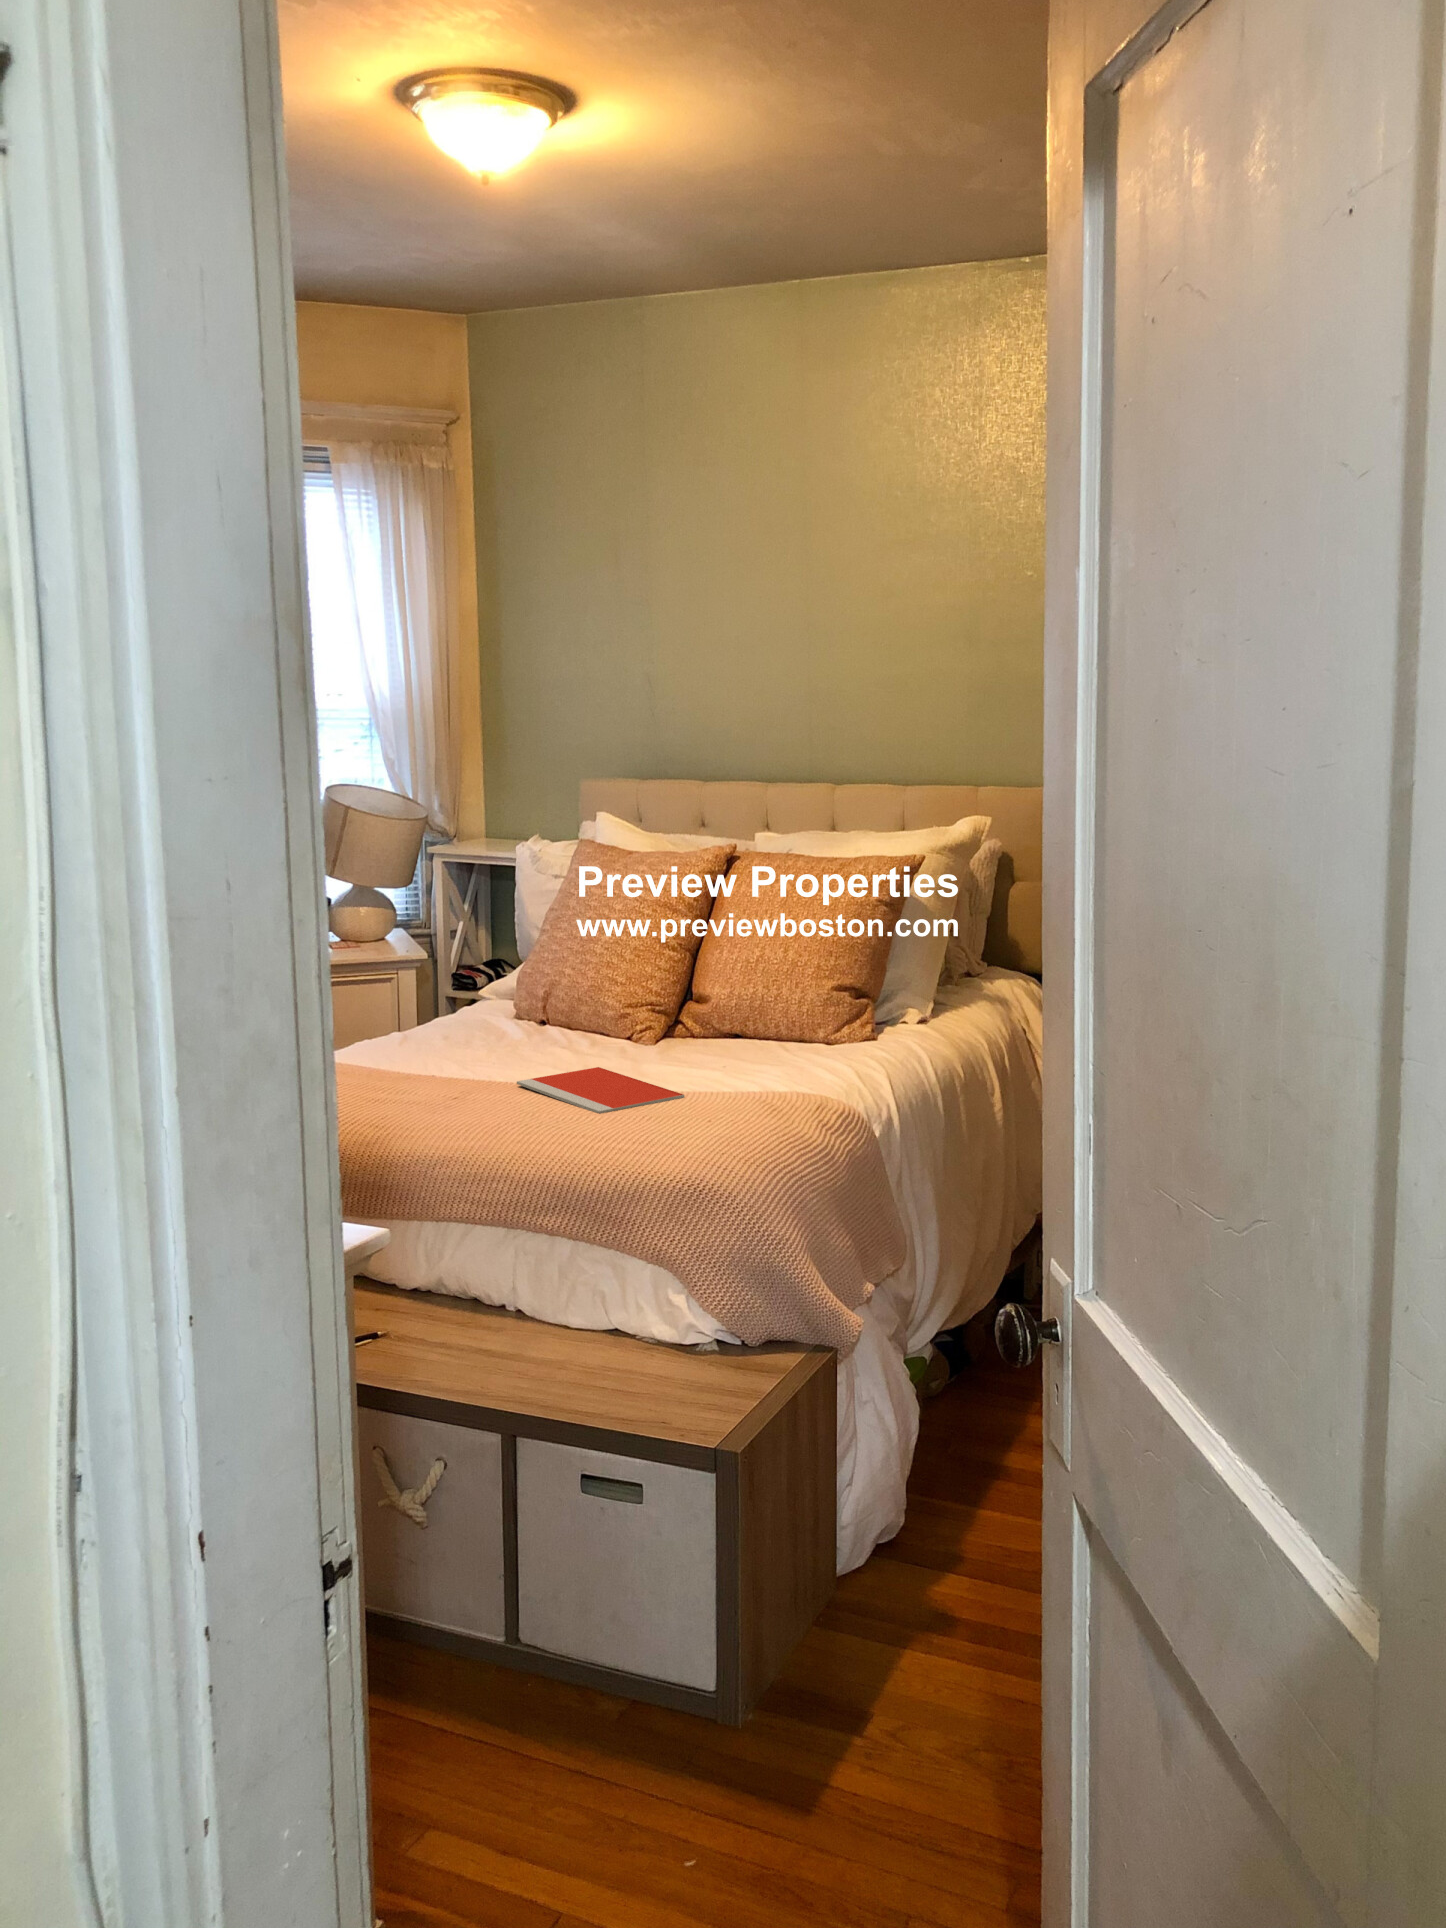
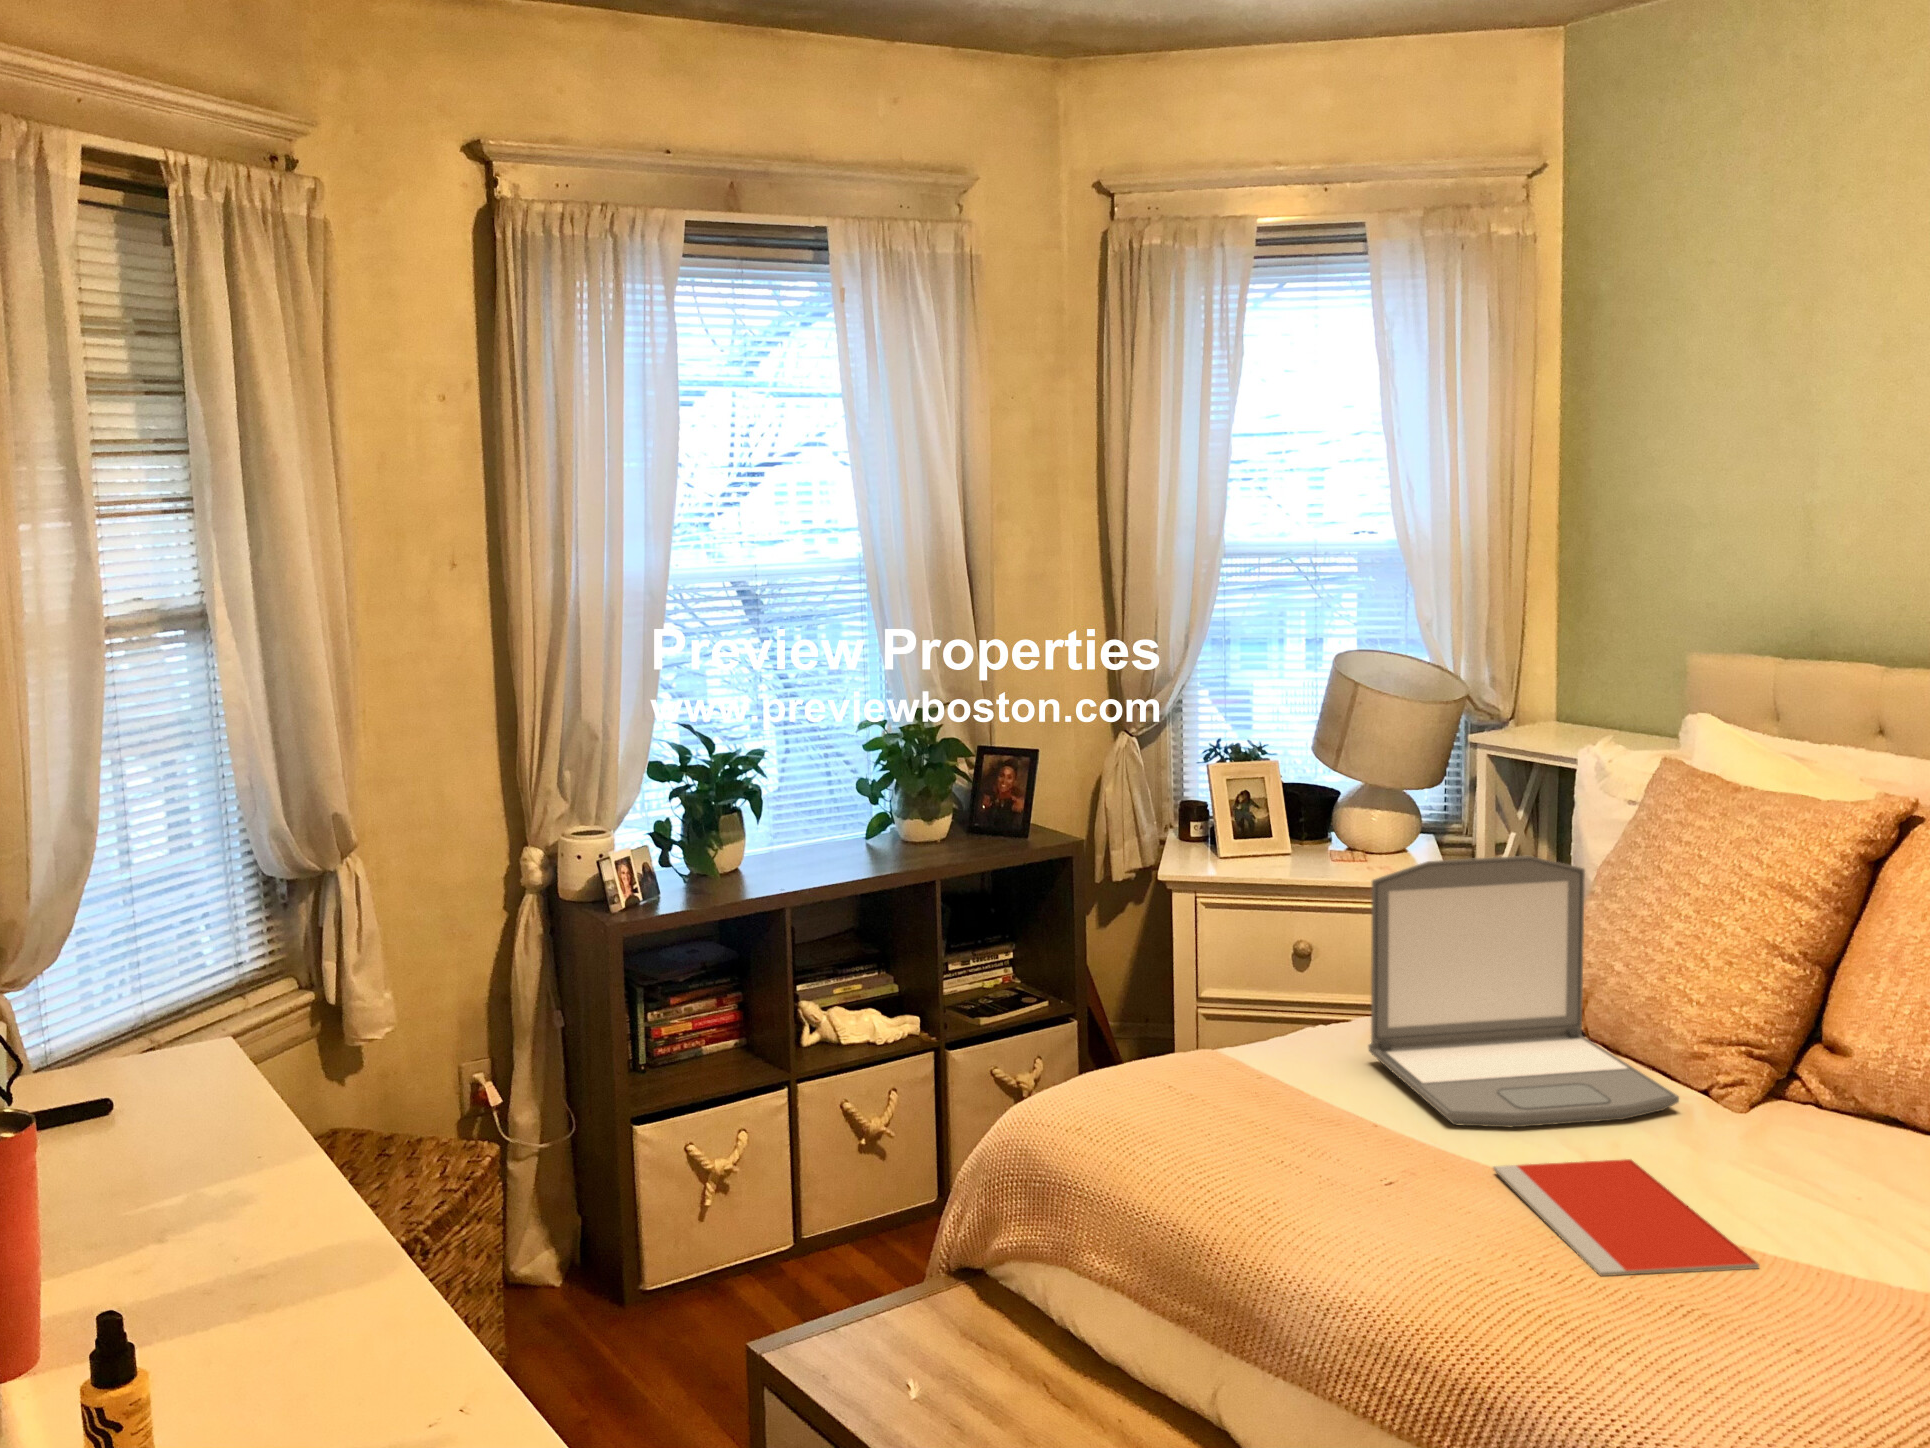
laptop: none [405,894,617,1072] -> present [1368,856,1679,1127]

